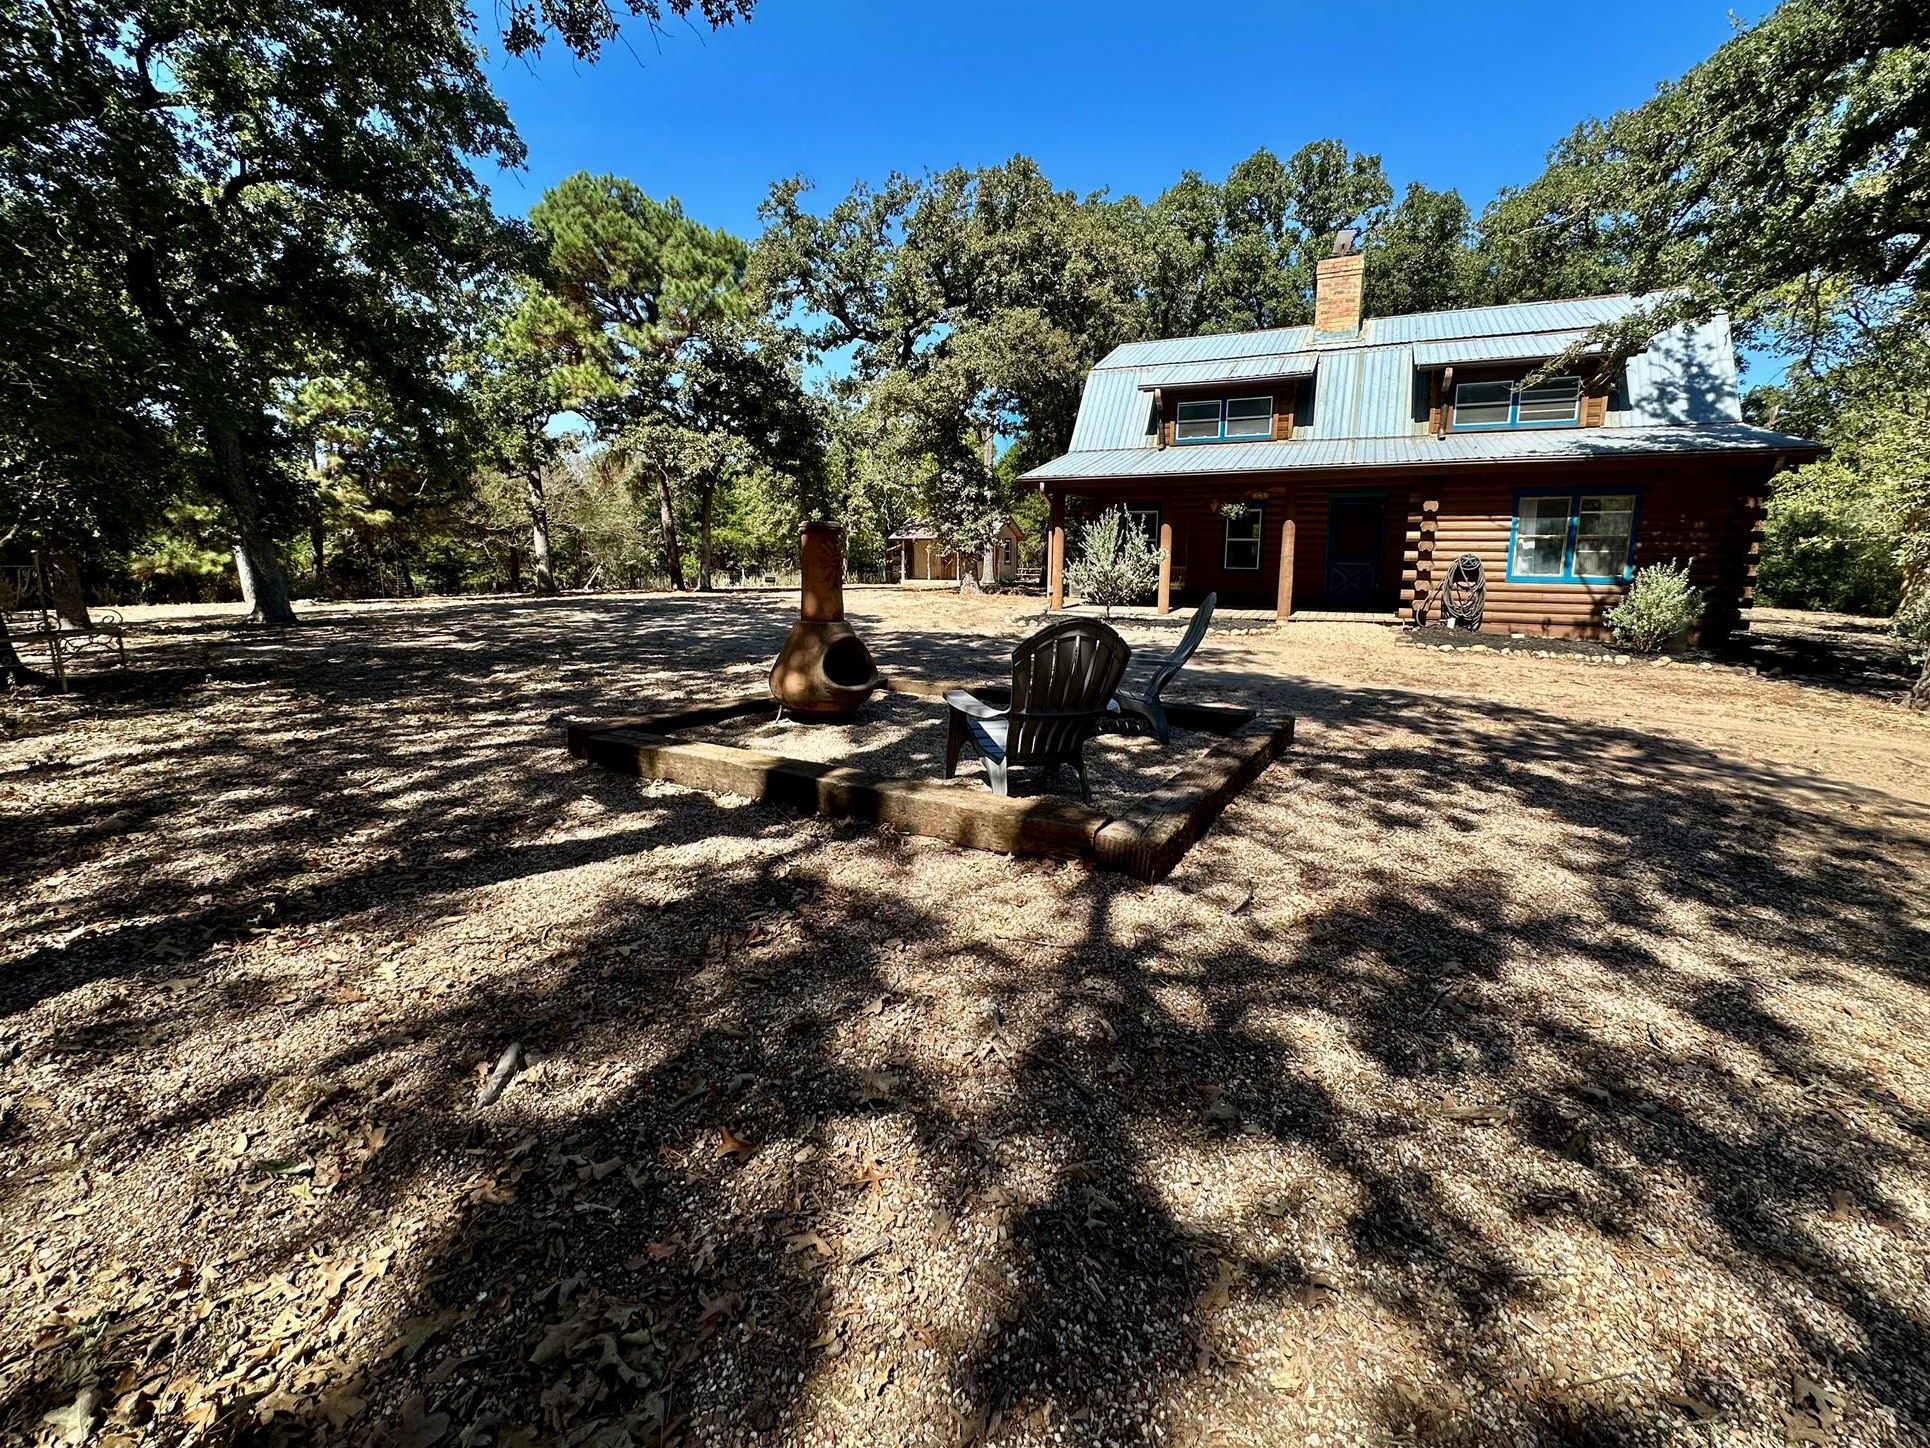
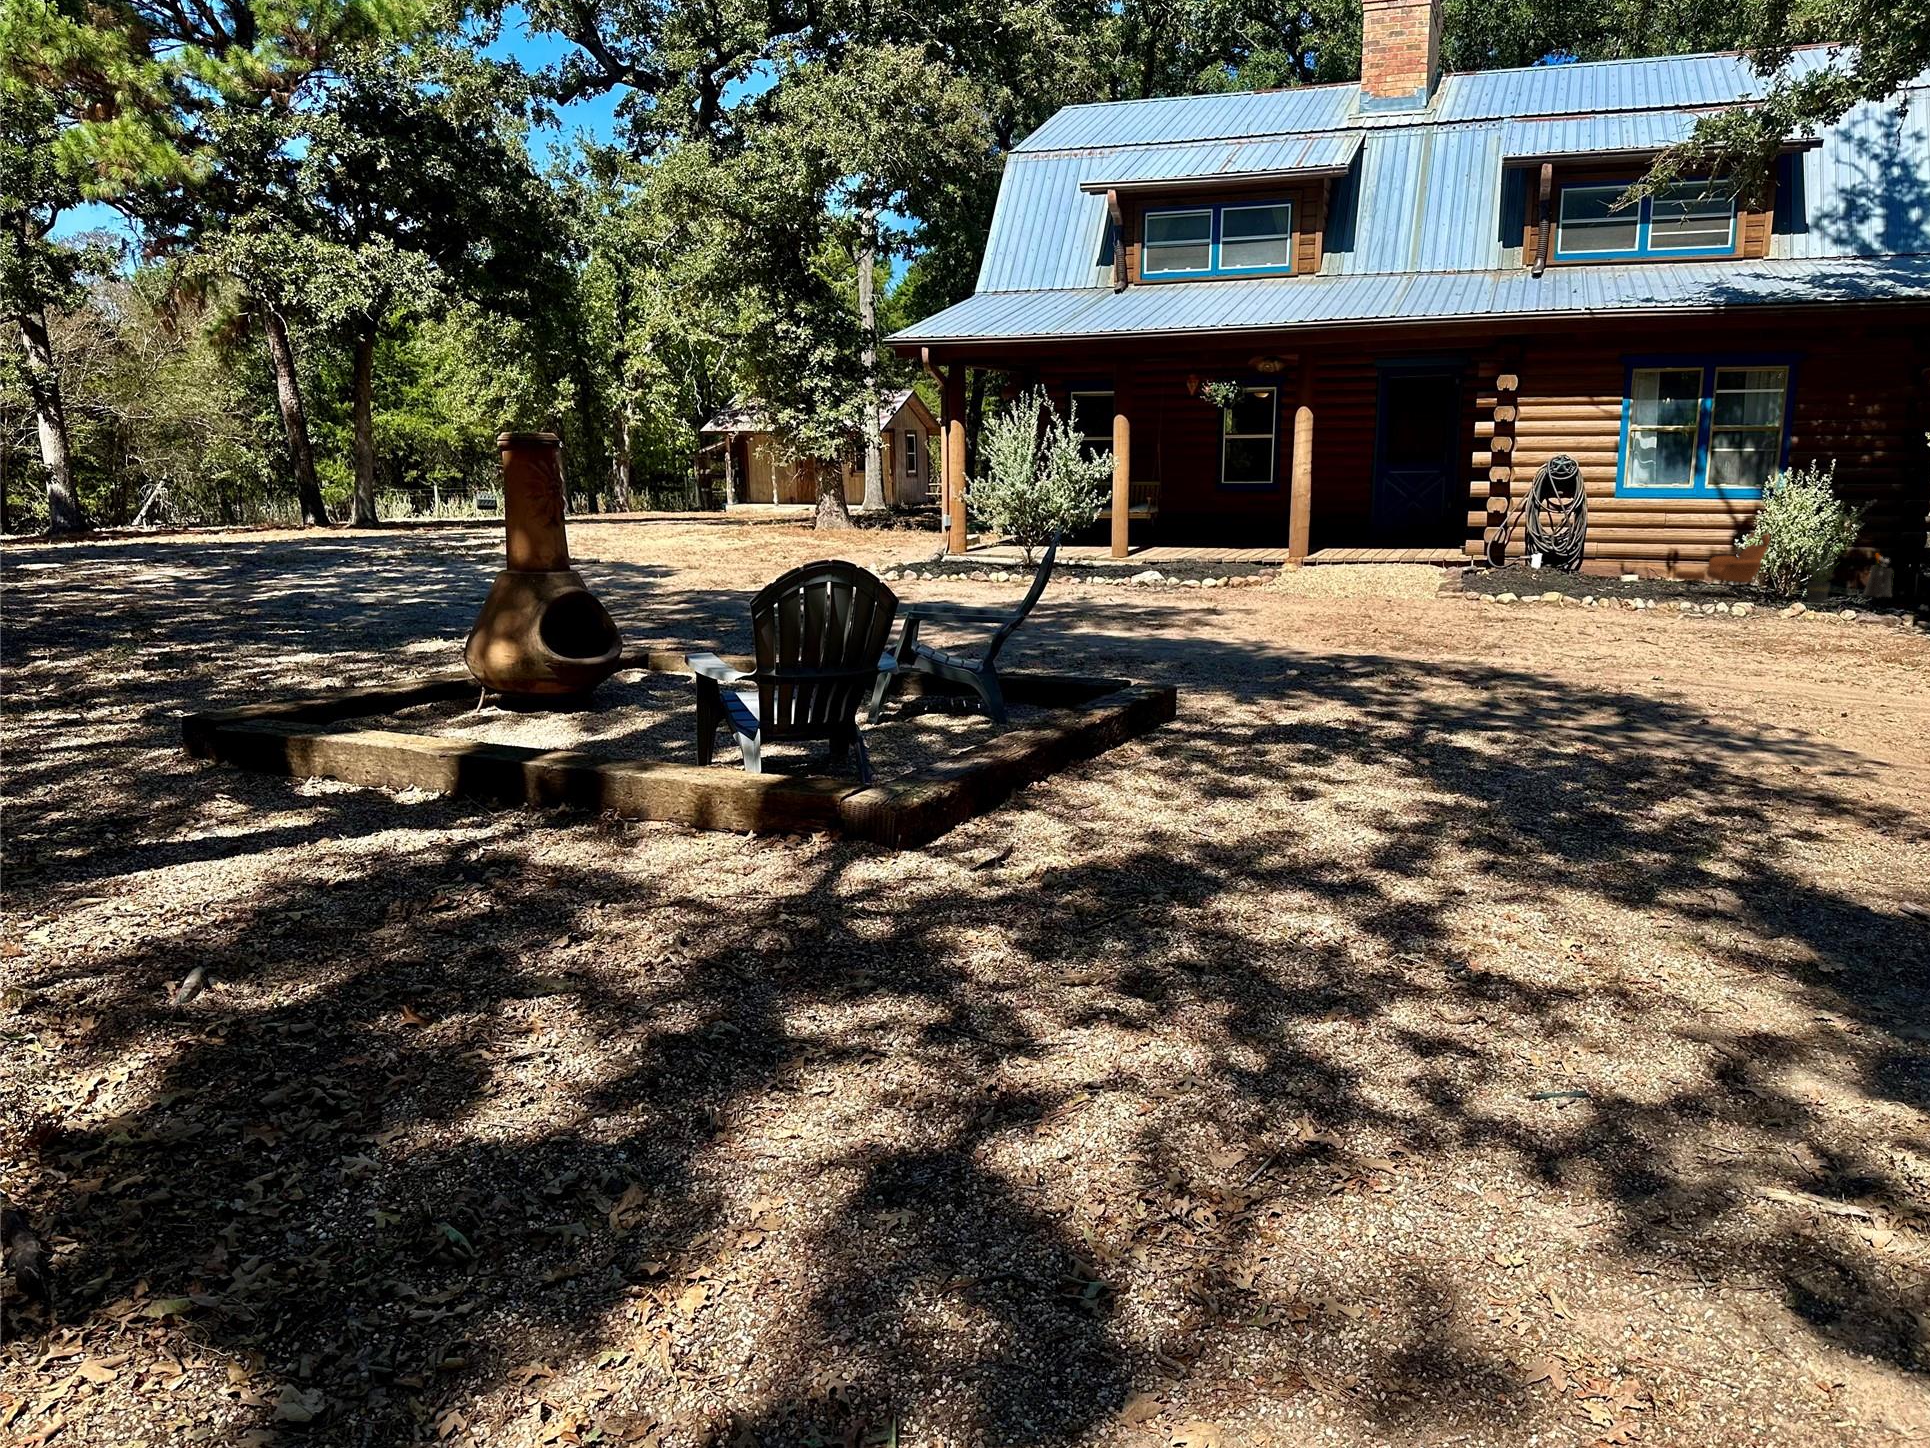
lounge chair: none [1562,606,1639,651] -> present [1675,532,1770,596]
watering can: none [1704,621,1730,652] -> present [1864,554,1893,597]

